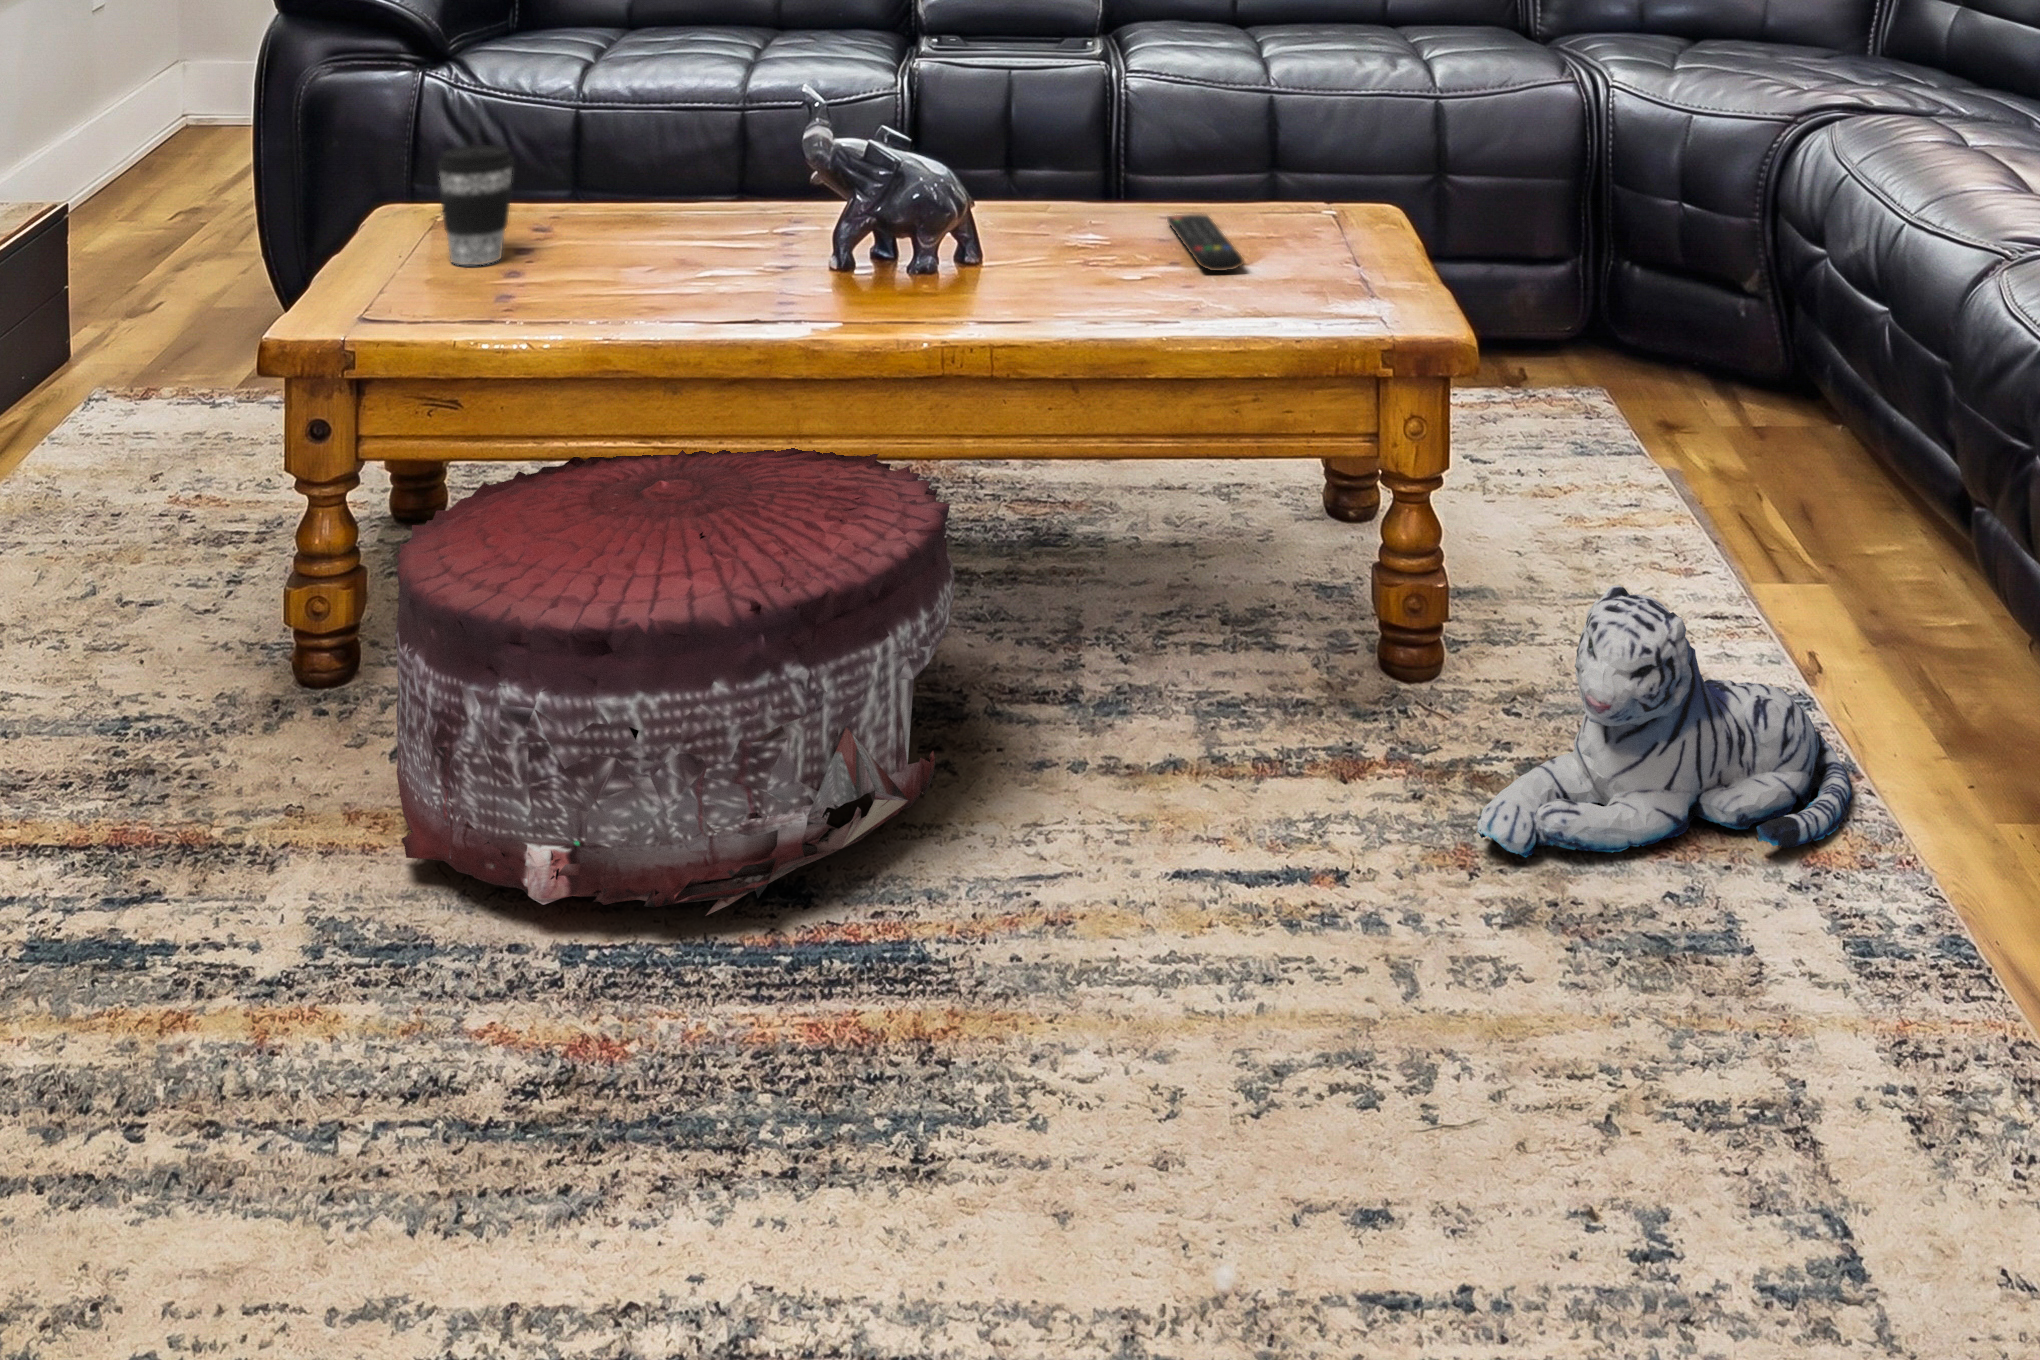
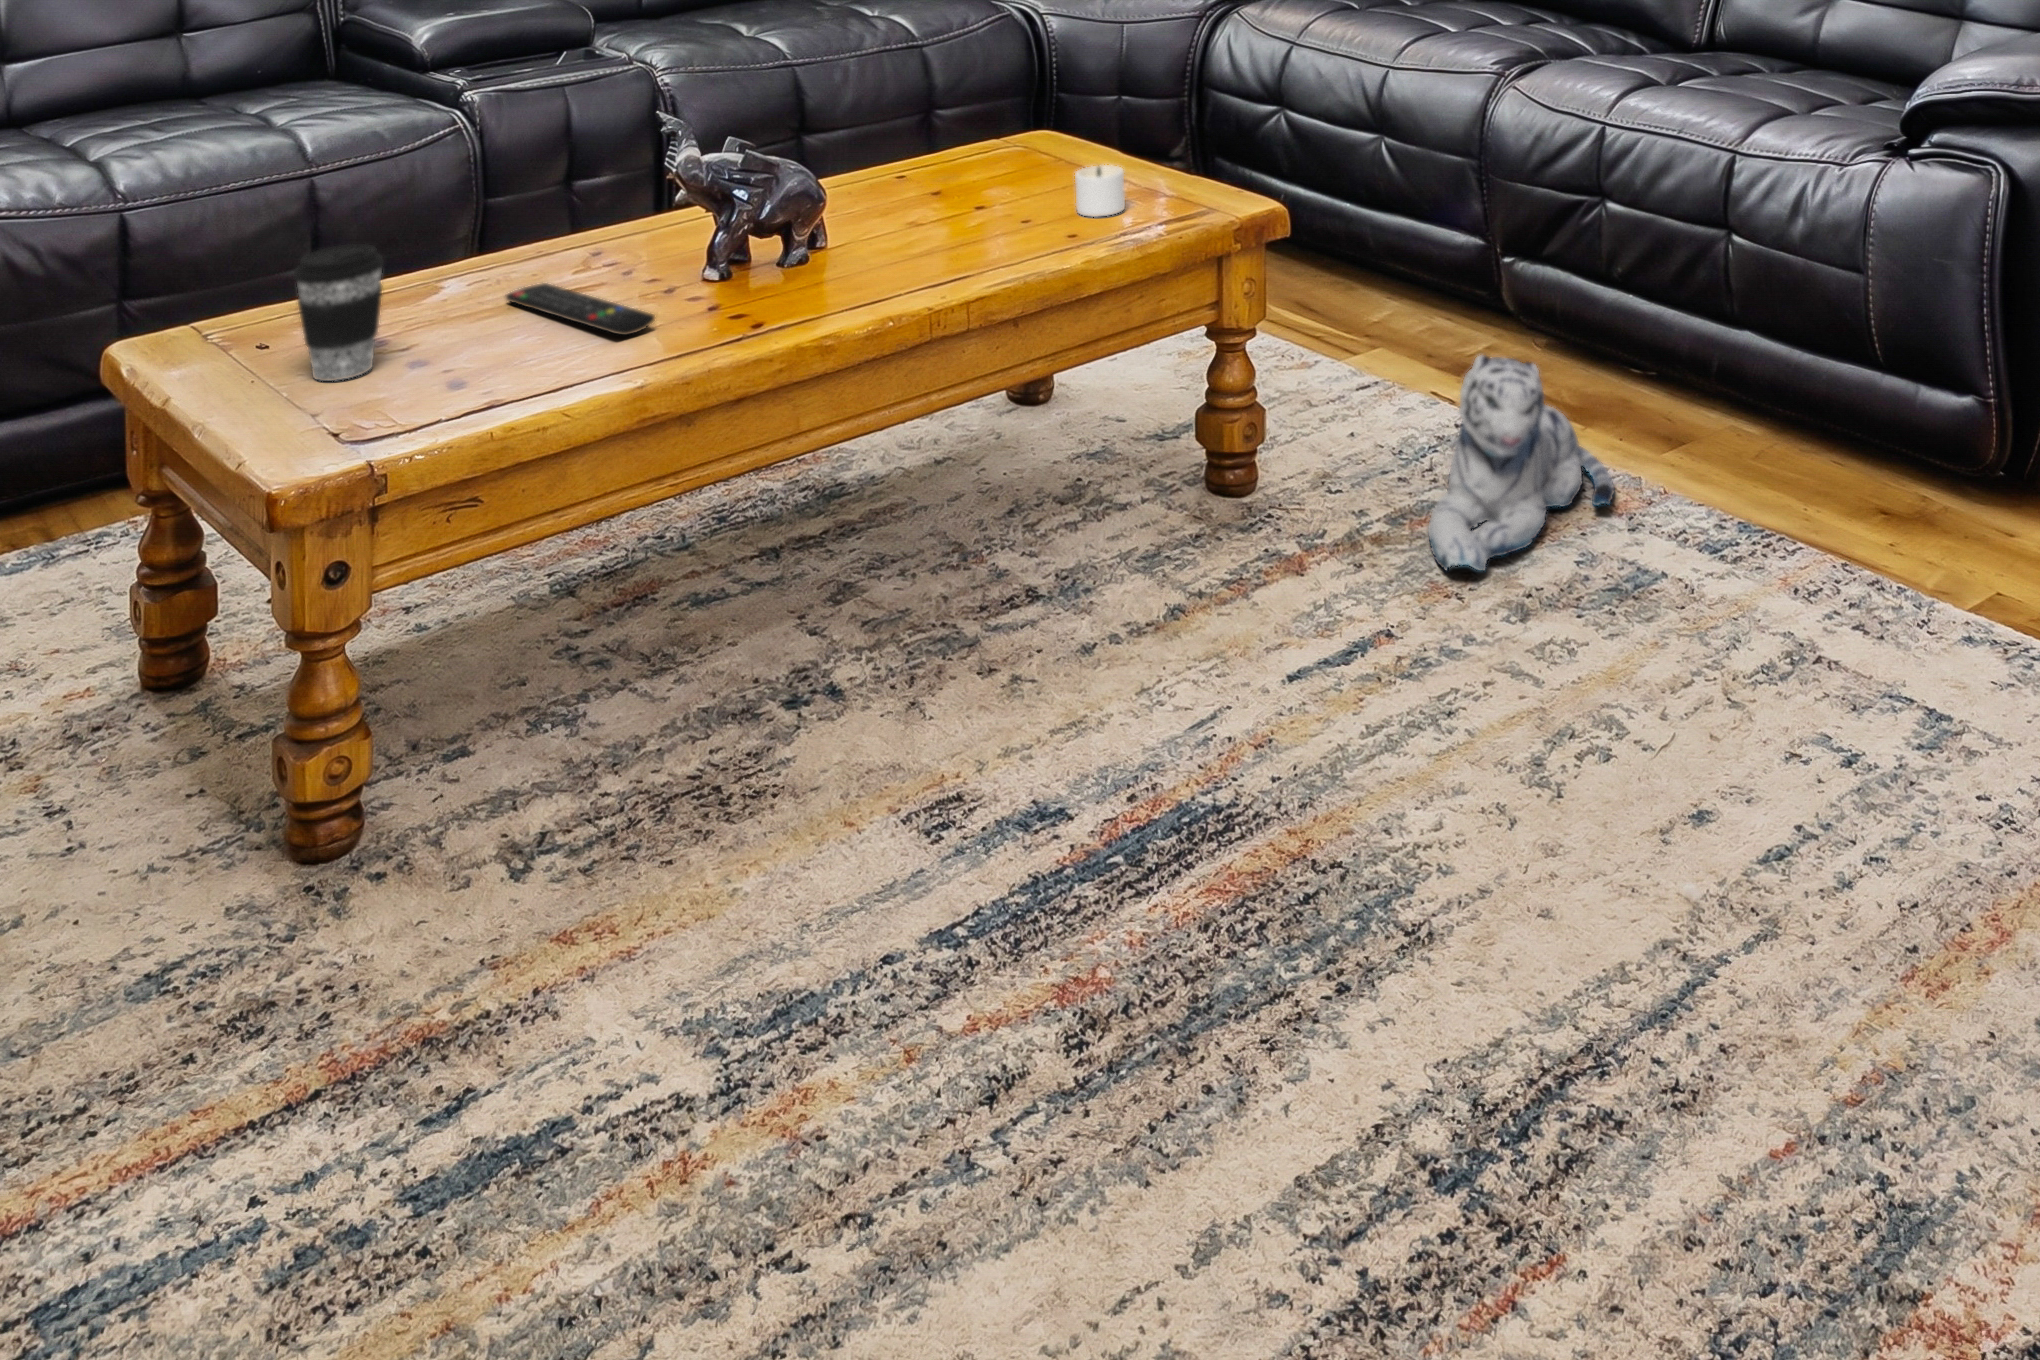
remote control: present [1167,214,1243,271] -> present [506,283,655,335]
candle: none [1248,237,1307,303] -> present [1075,165,1125,217]
pouf: present [395,446,955,916] -> none [529,428,1094,943]

